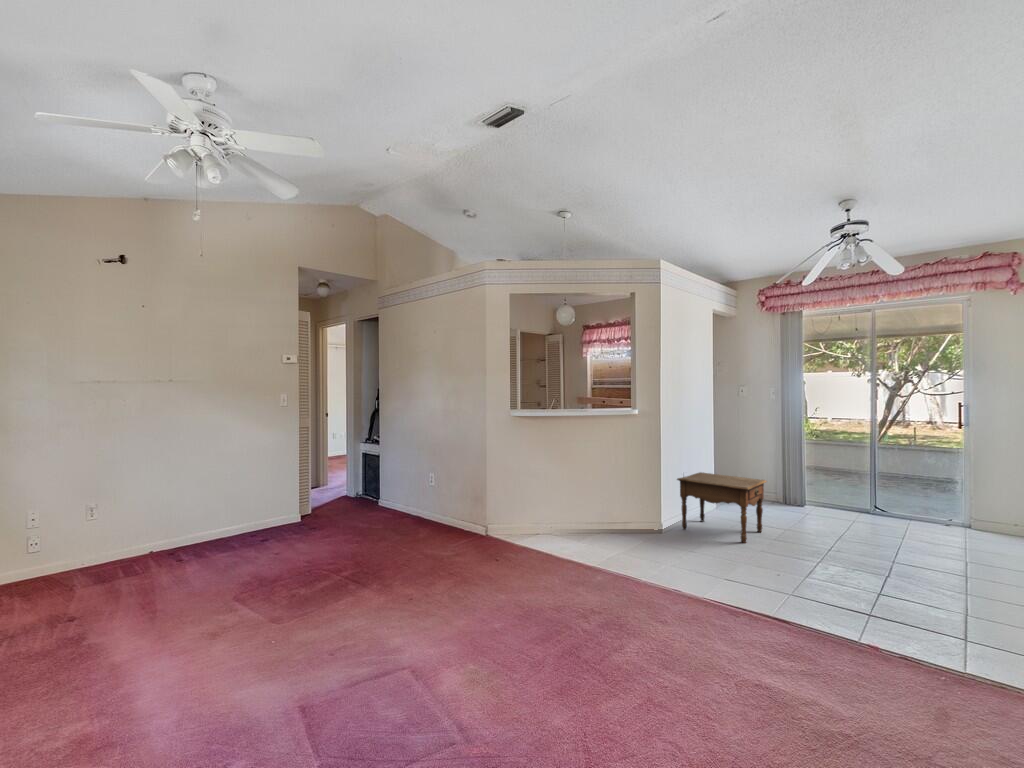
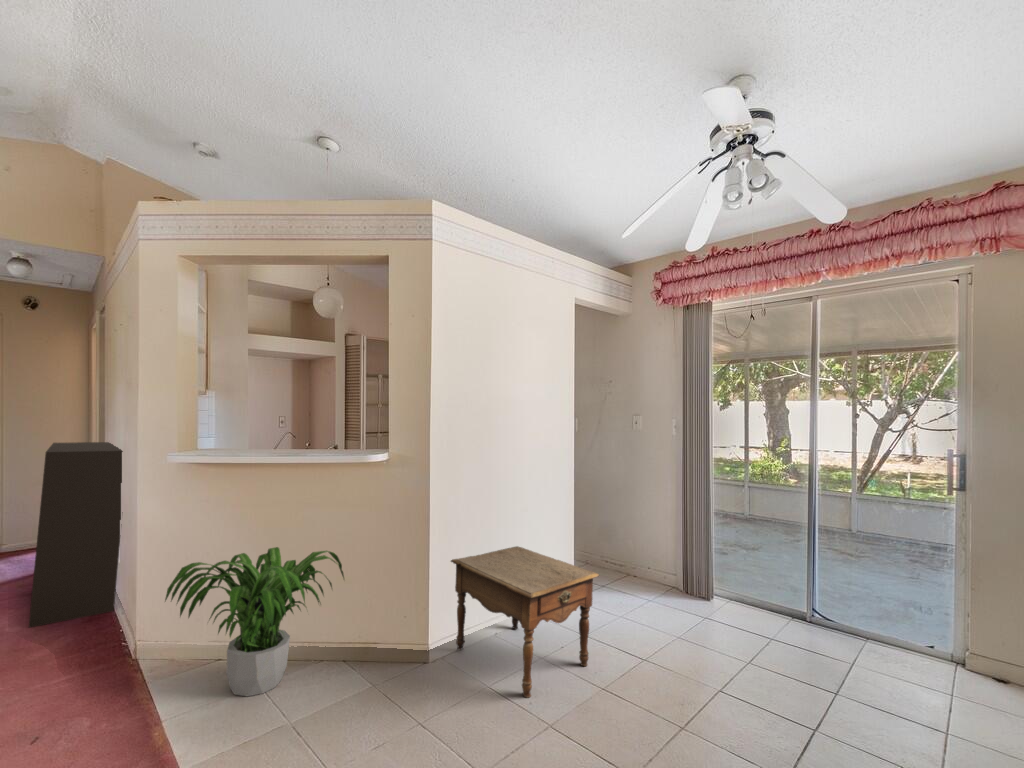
bookshelf: none [374,420,449,535] -> present [29,442,123,627]
potted plant: none [562,474,635,550] -> present [165,547,344,696]

